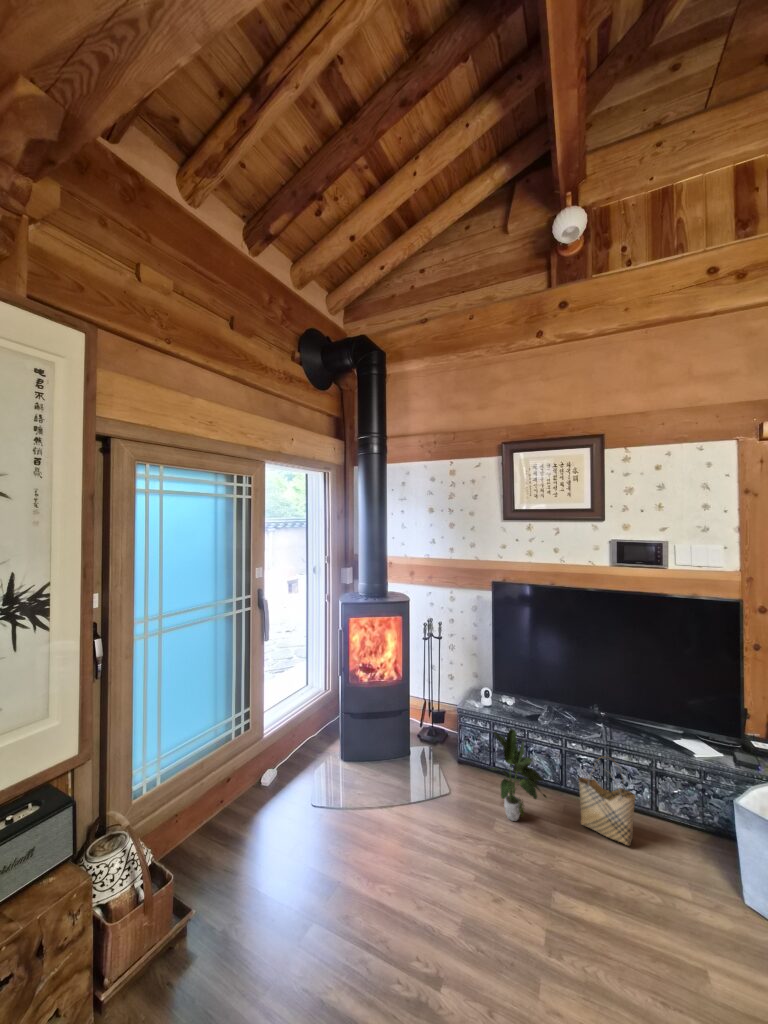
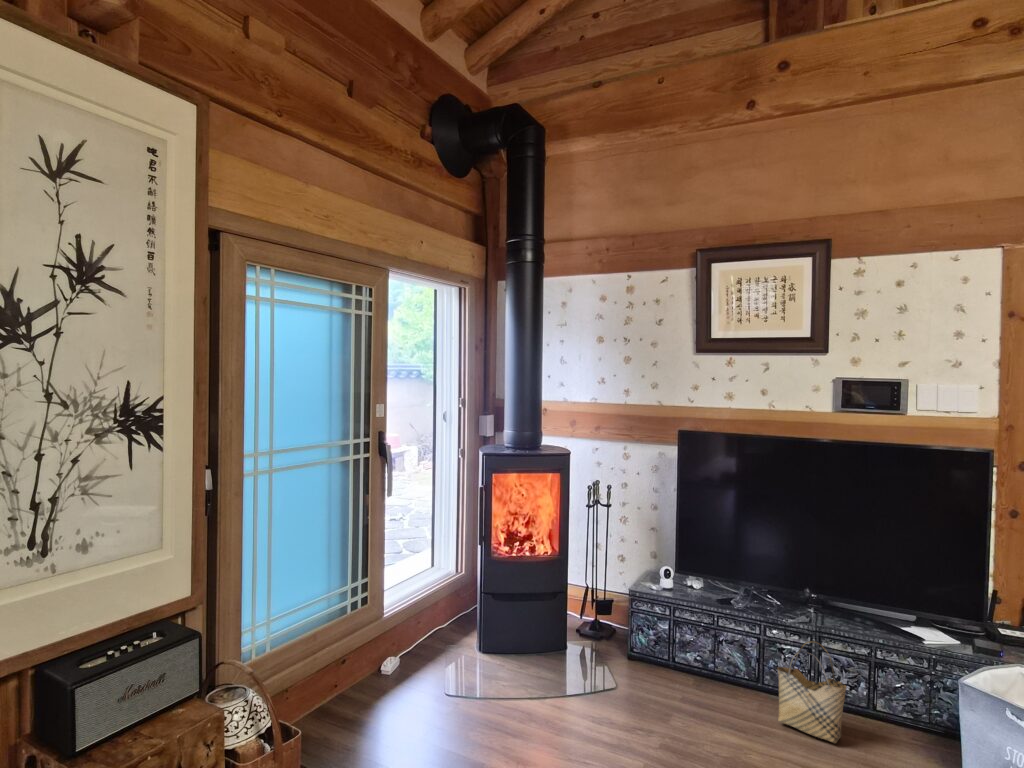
potted plant: present [491,729,546,821] -> none [665,606,737,716]

